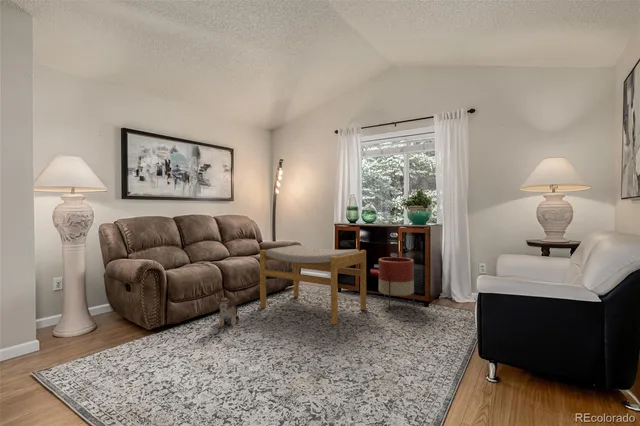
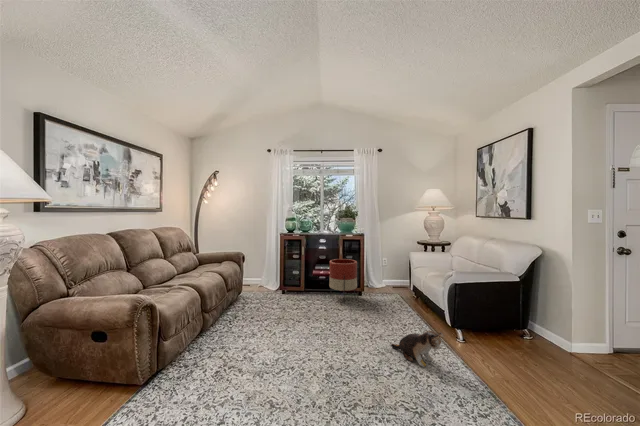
footstool: present [260,245,366,325] -> none [234,255,328,326]
plush toy: present [217,298,239,327] -> present [391,331,445,367]

